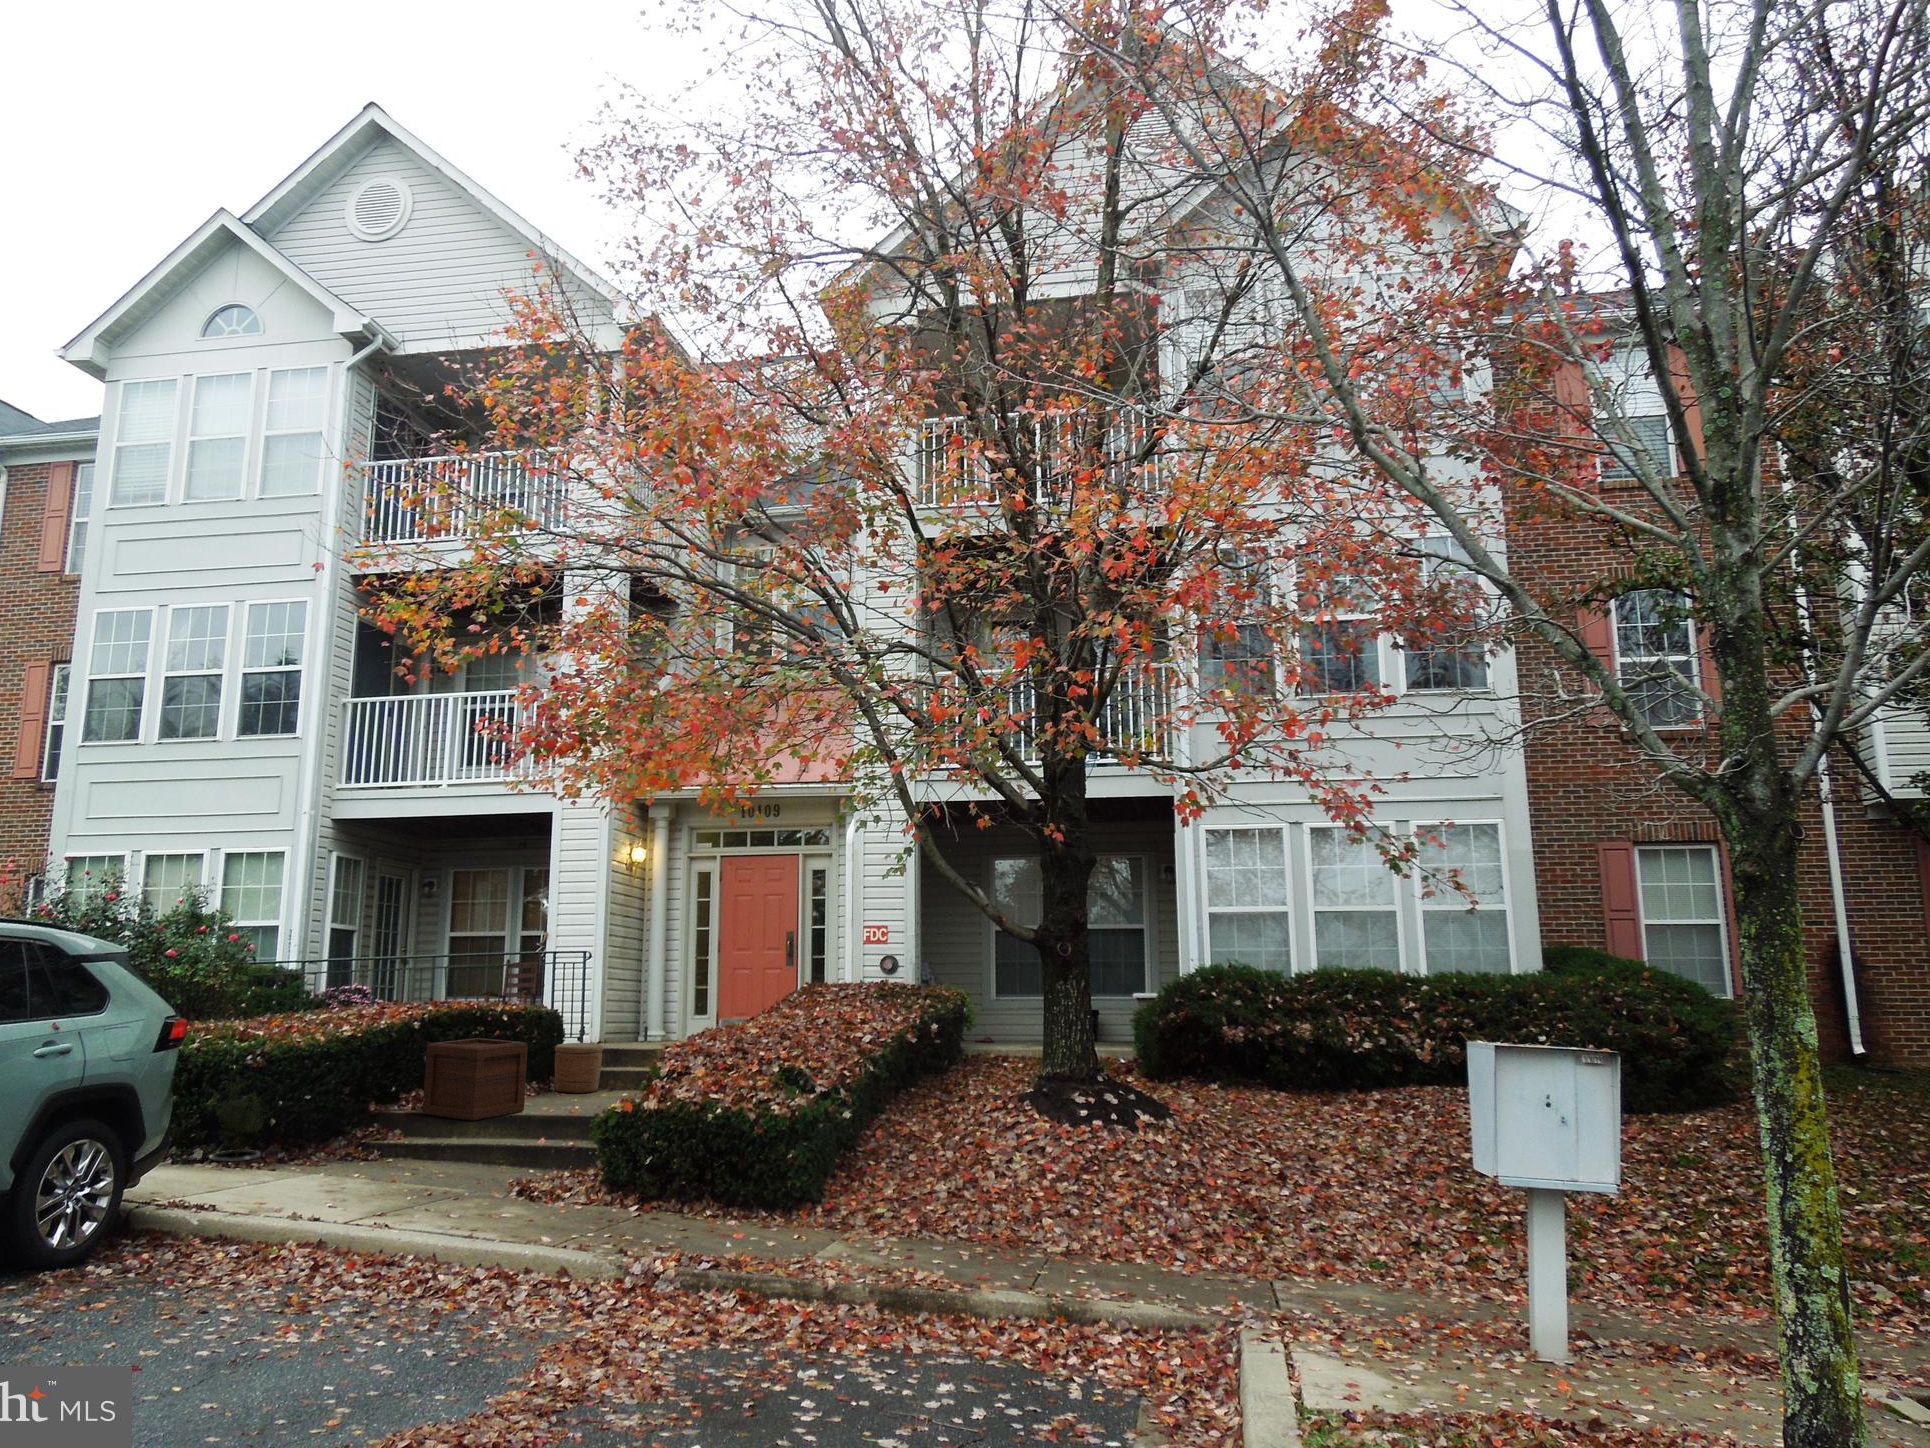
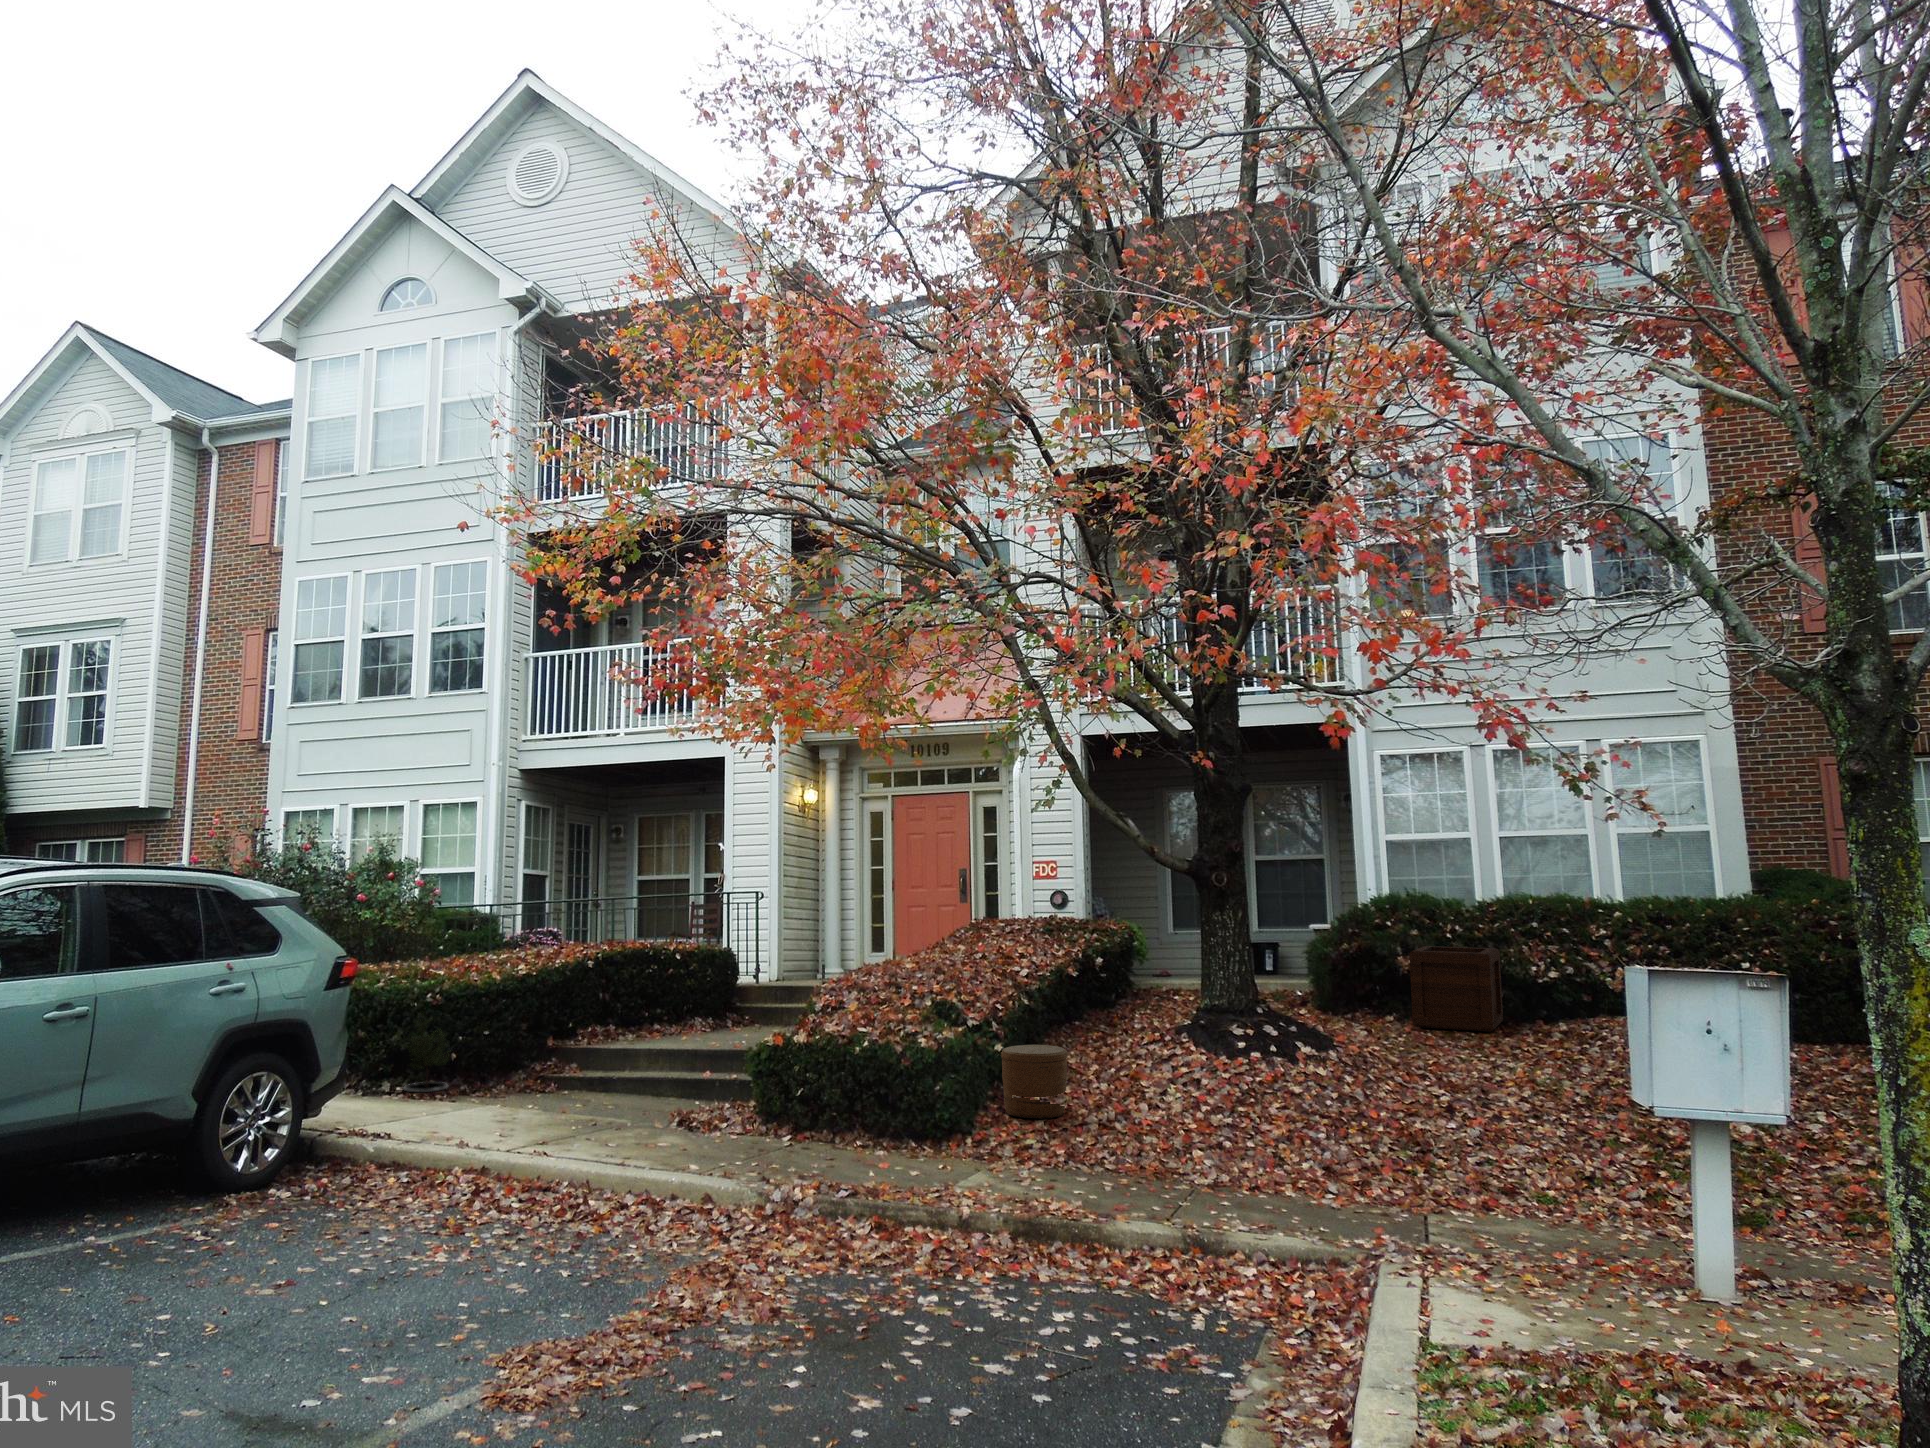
wooden crate: present [422,1038,528,1121] -> present [1409,946,1503,1032]
woven basket: present [555,1043,603,1093] -> present [1001,1045,1068,1119]

